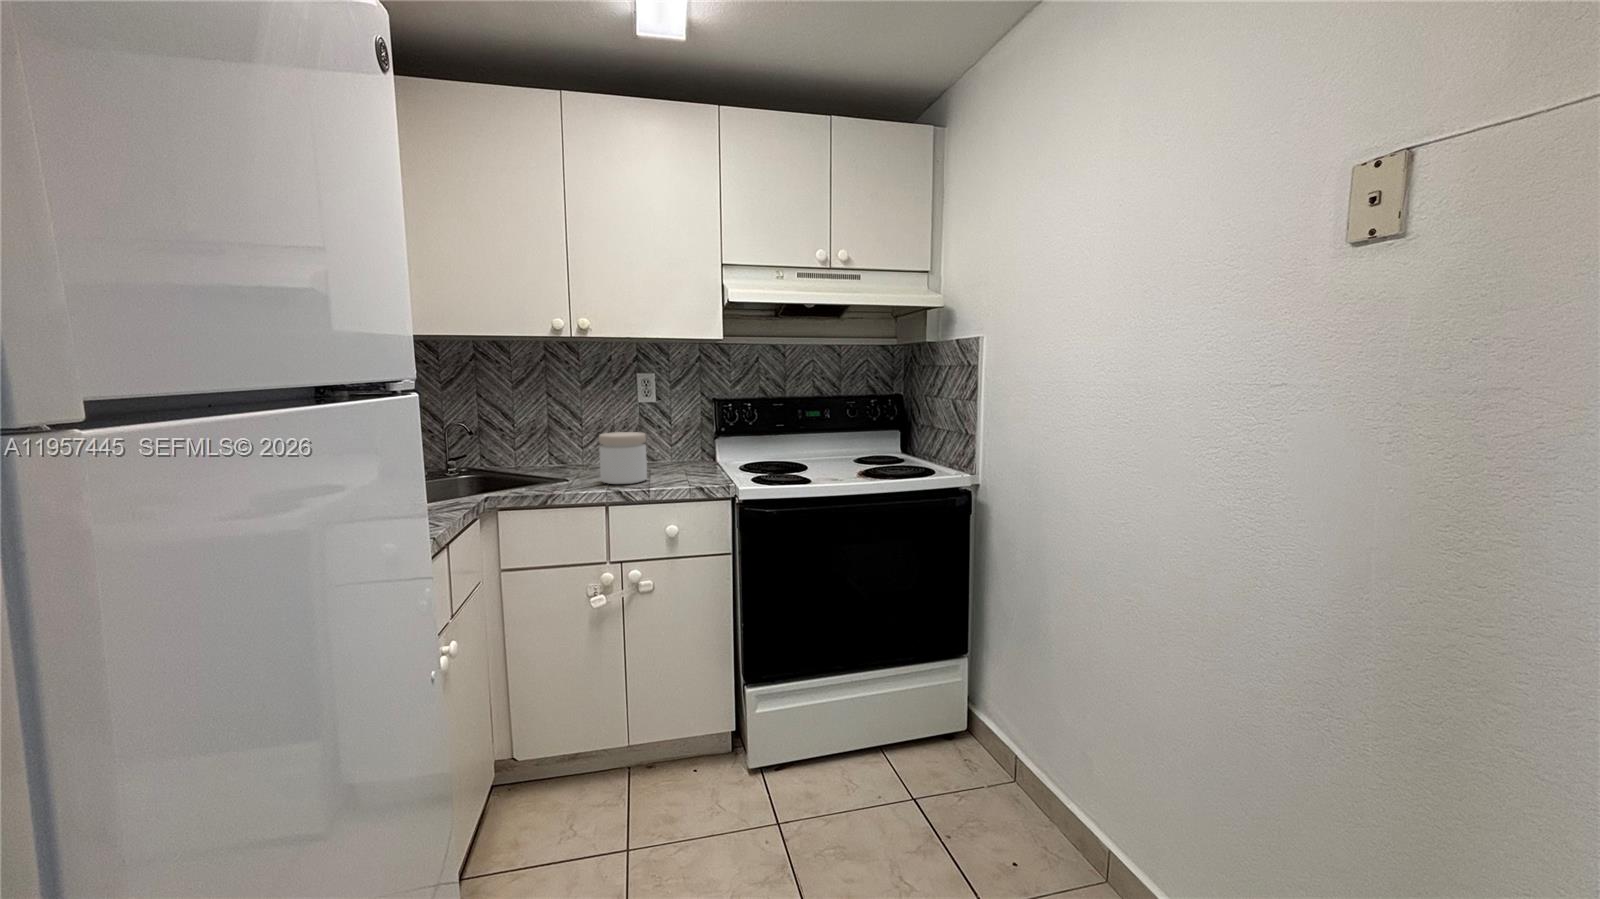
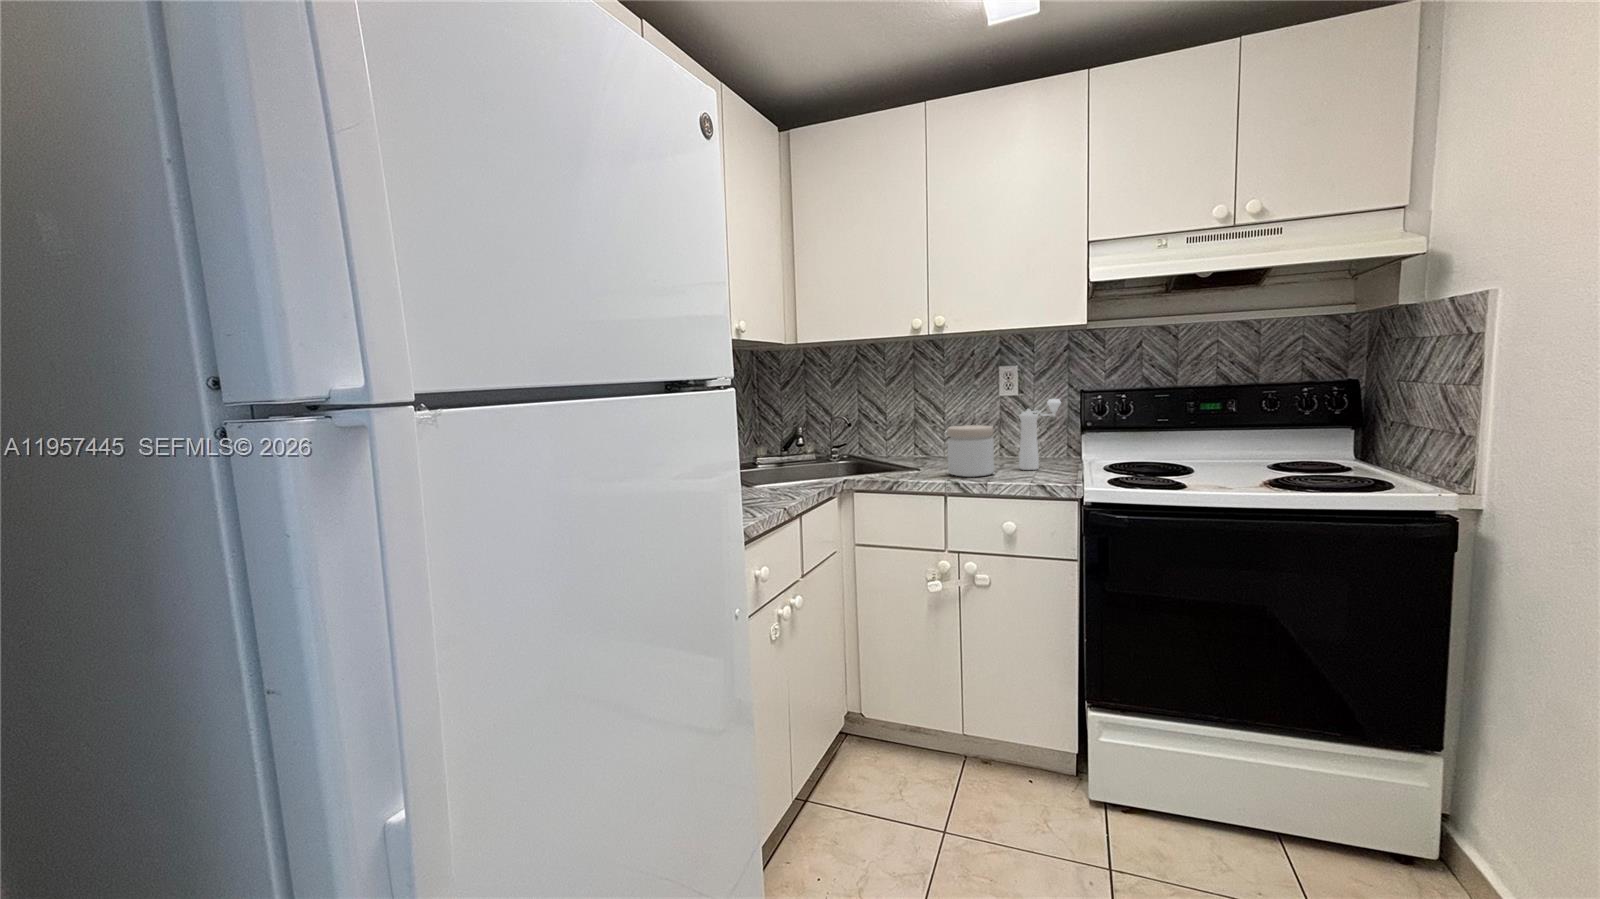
pepper mill: none [666,406,701,474] -> present [1019,399,1061,470]

